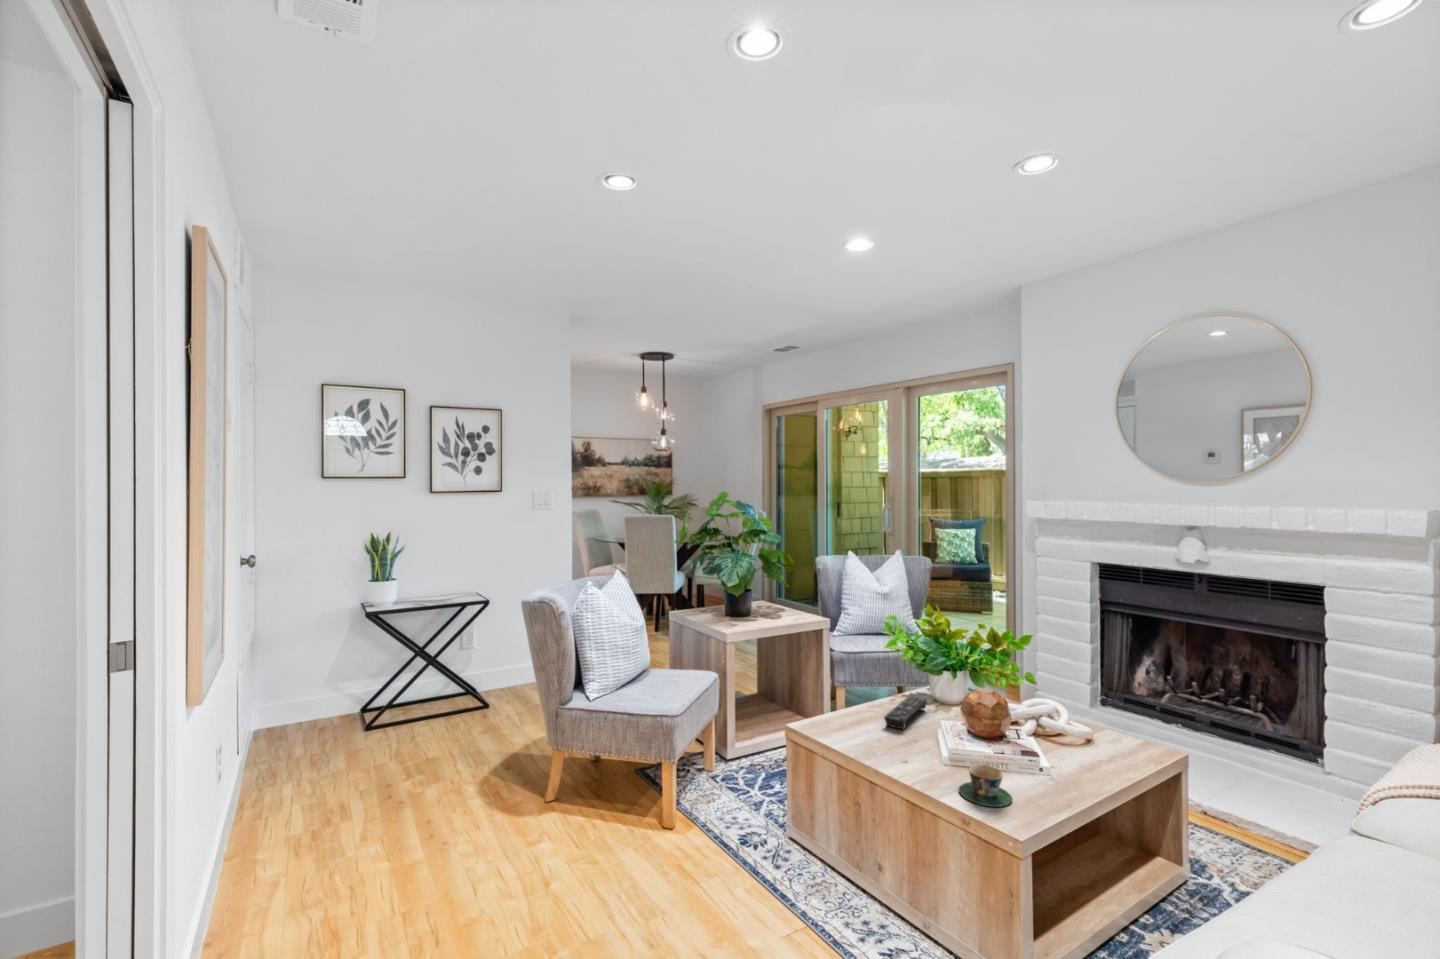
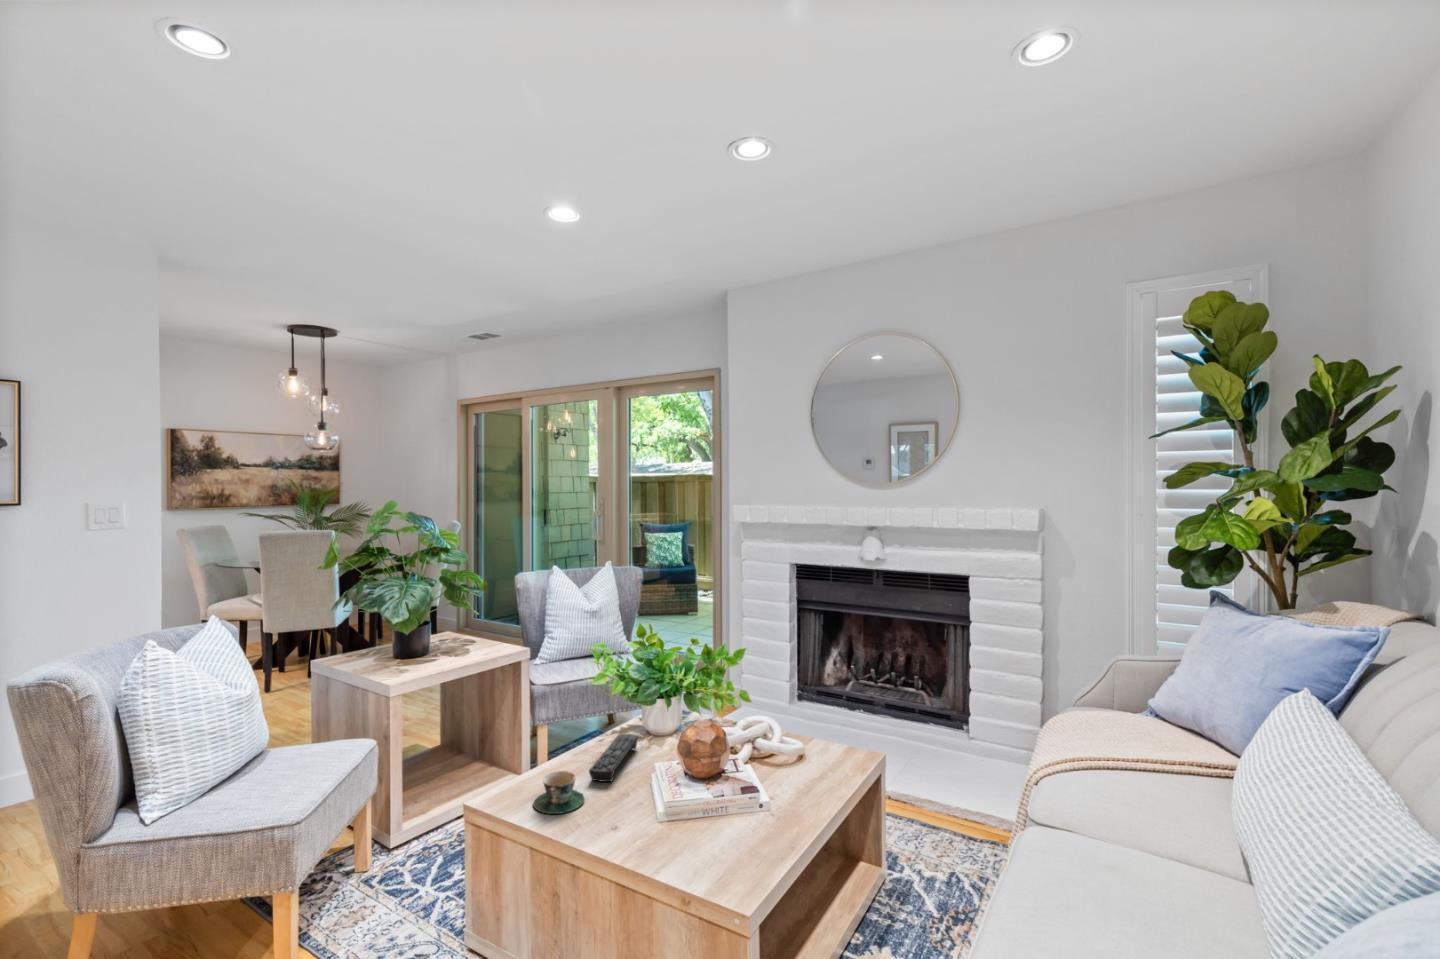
teacup: present [959,764,1012,807] -> present [533,771,584,814]

